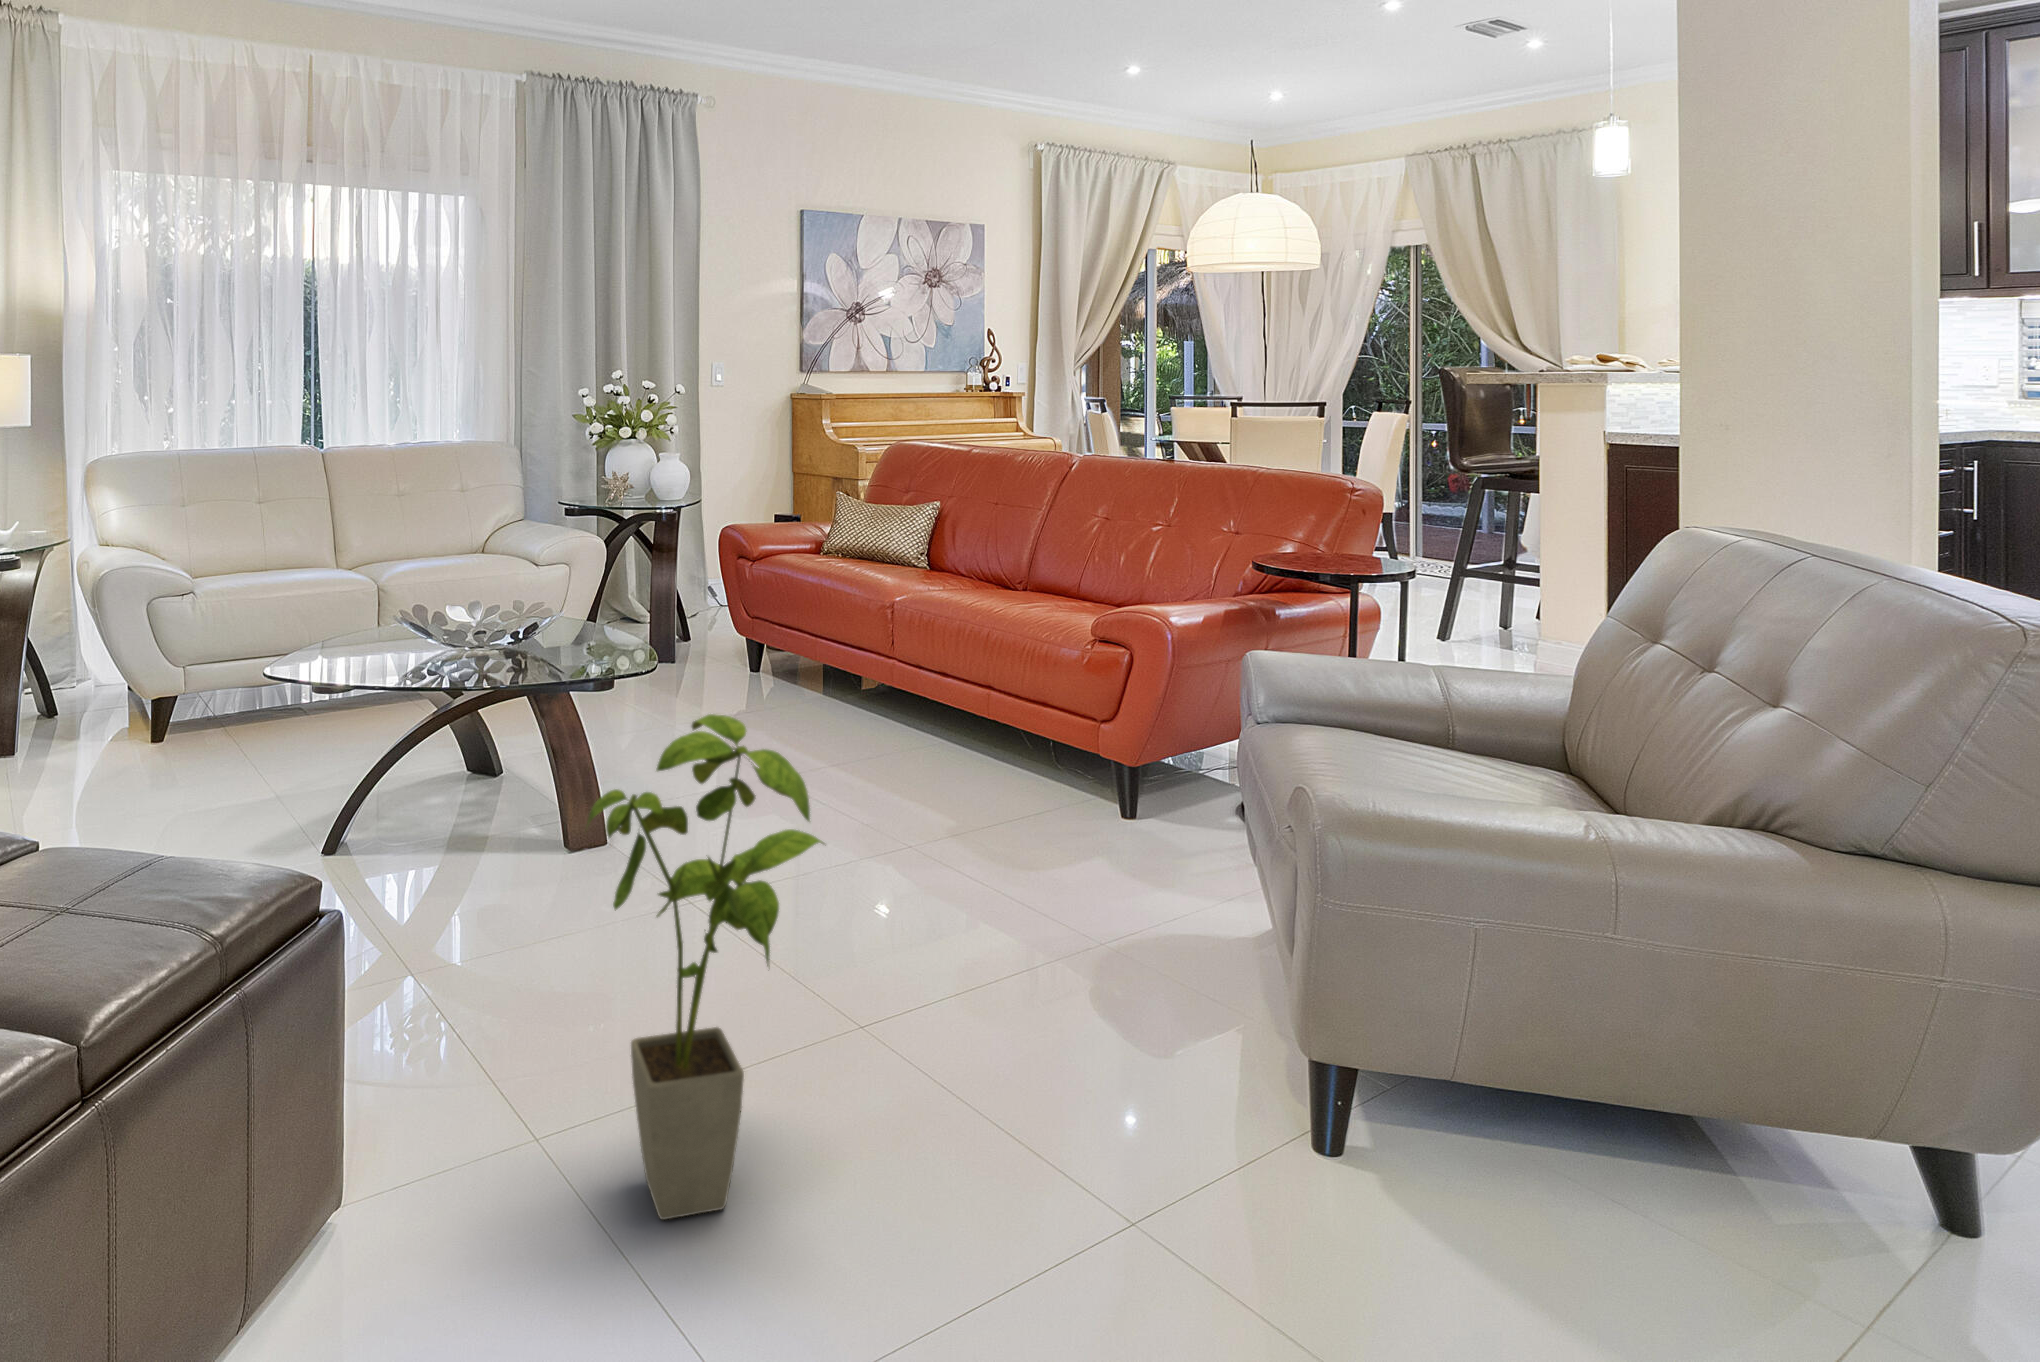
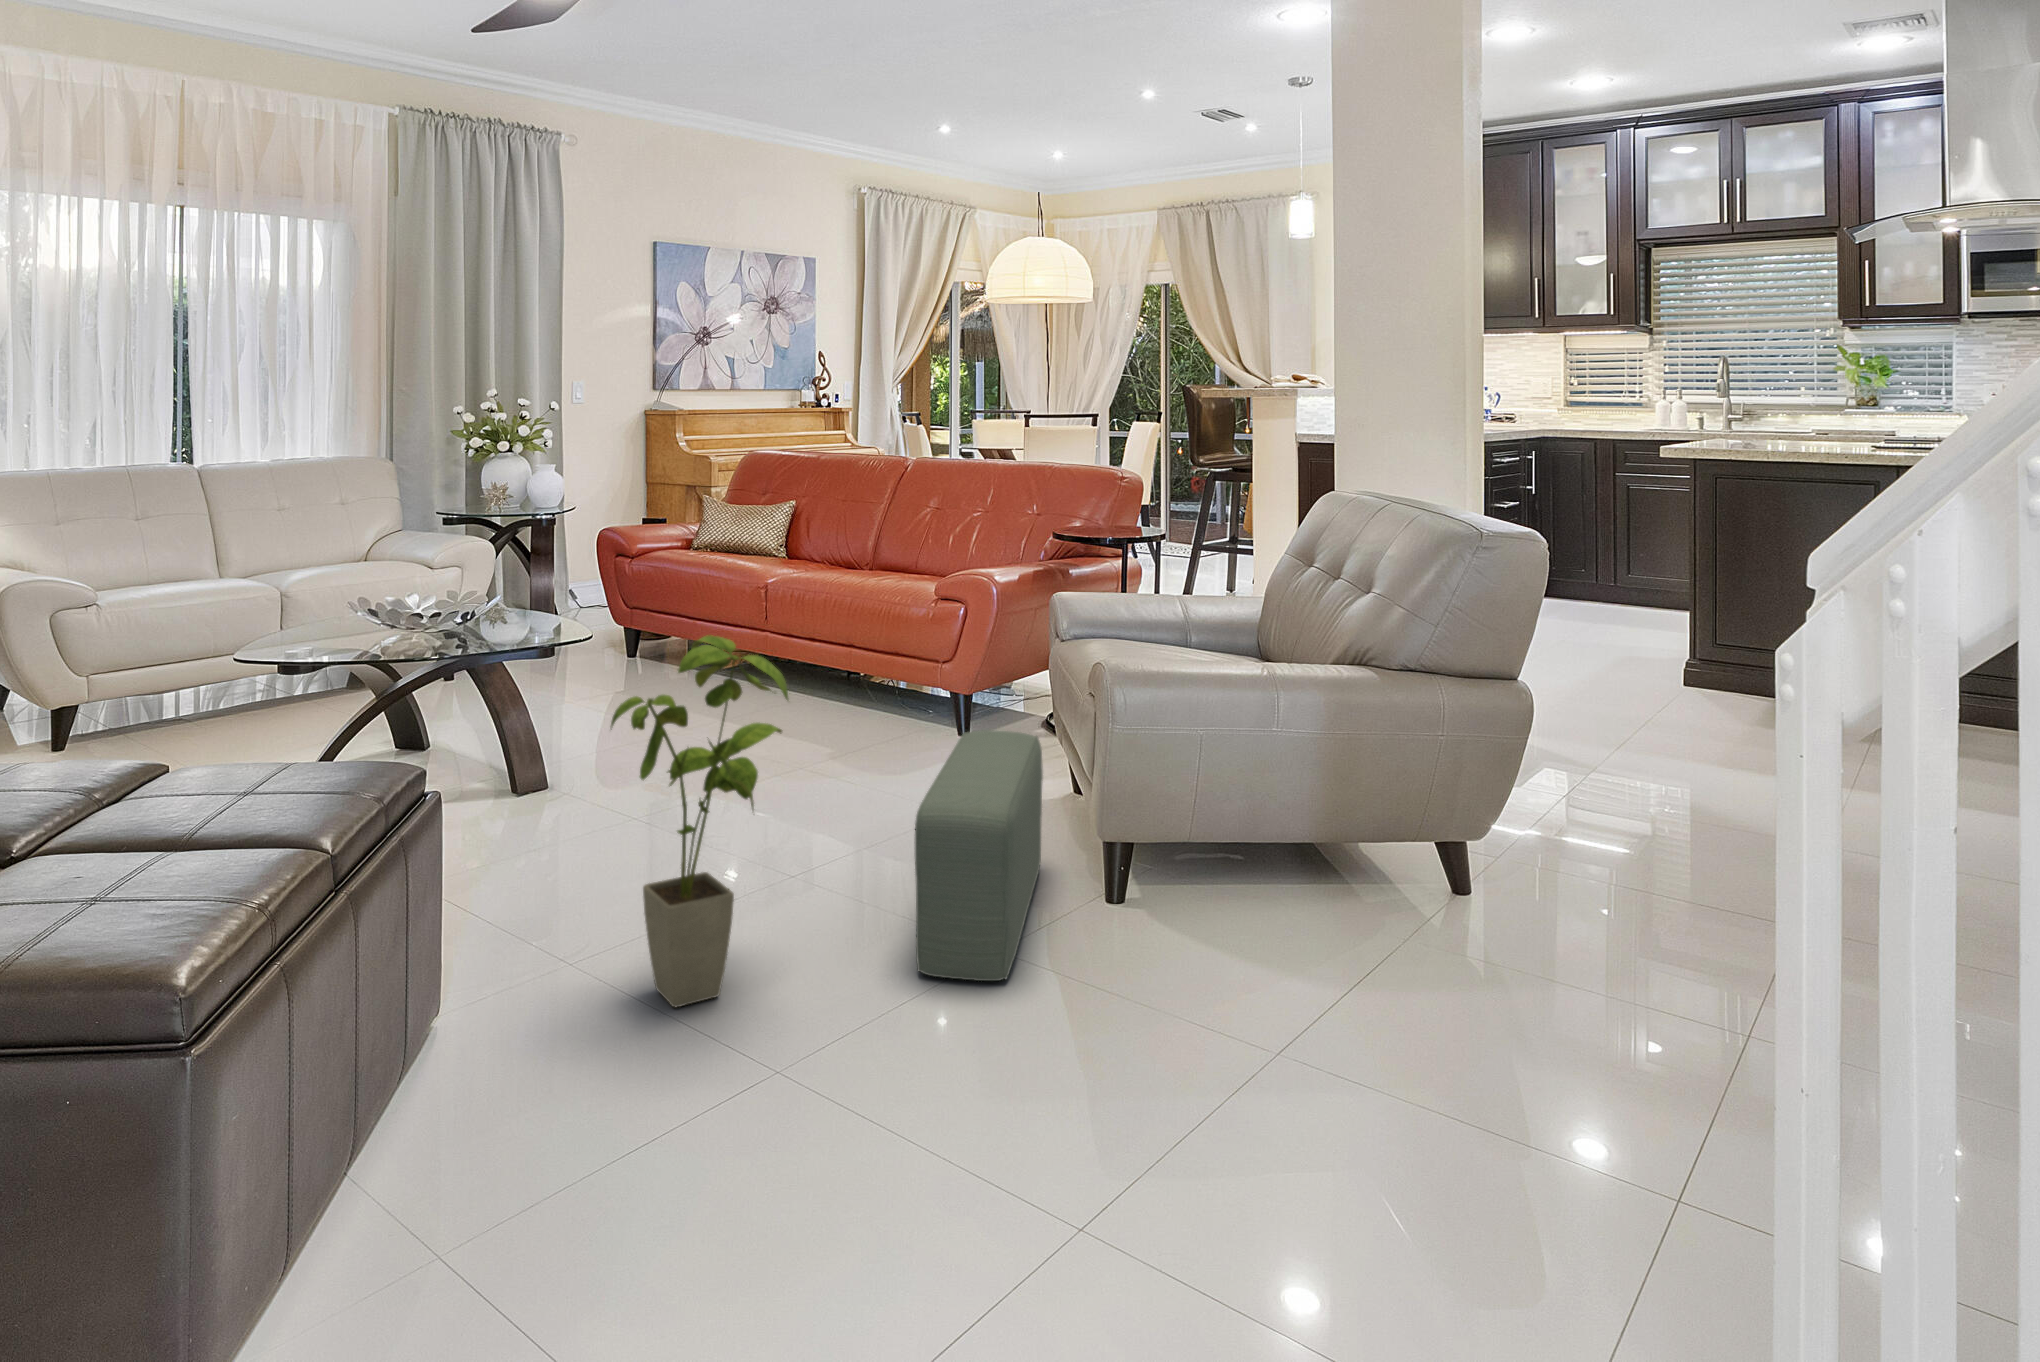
pouf: none [1003,843,1213,1251] -> present [915,730,1043,981]

